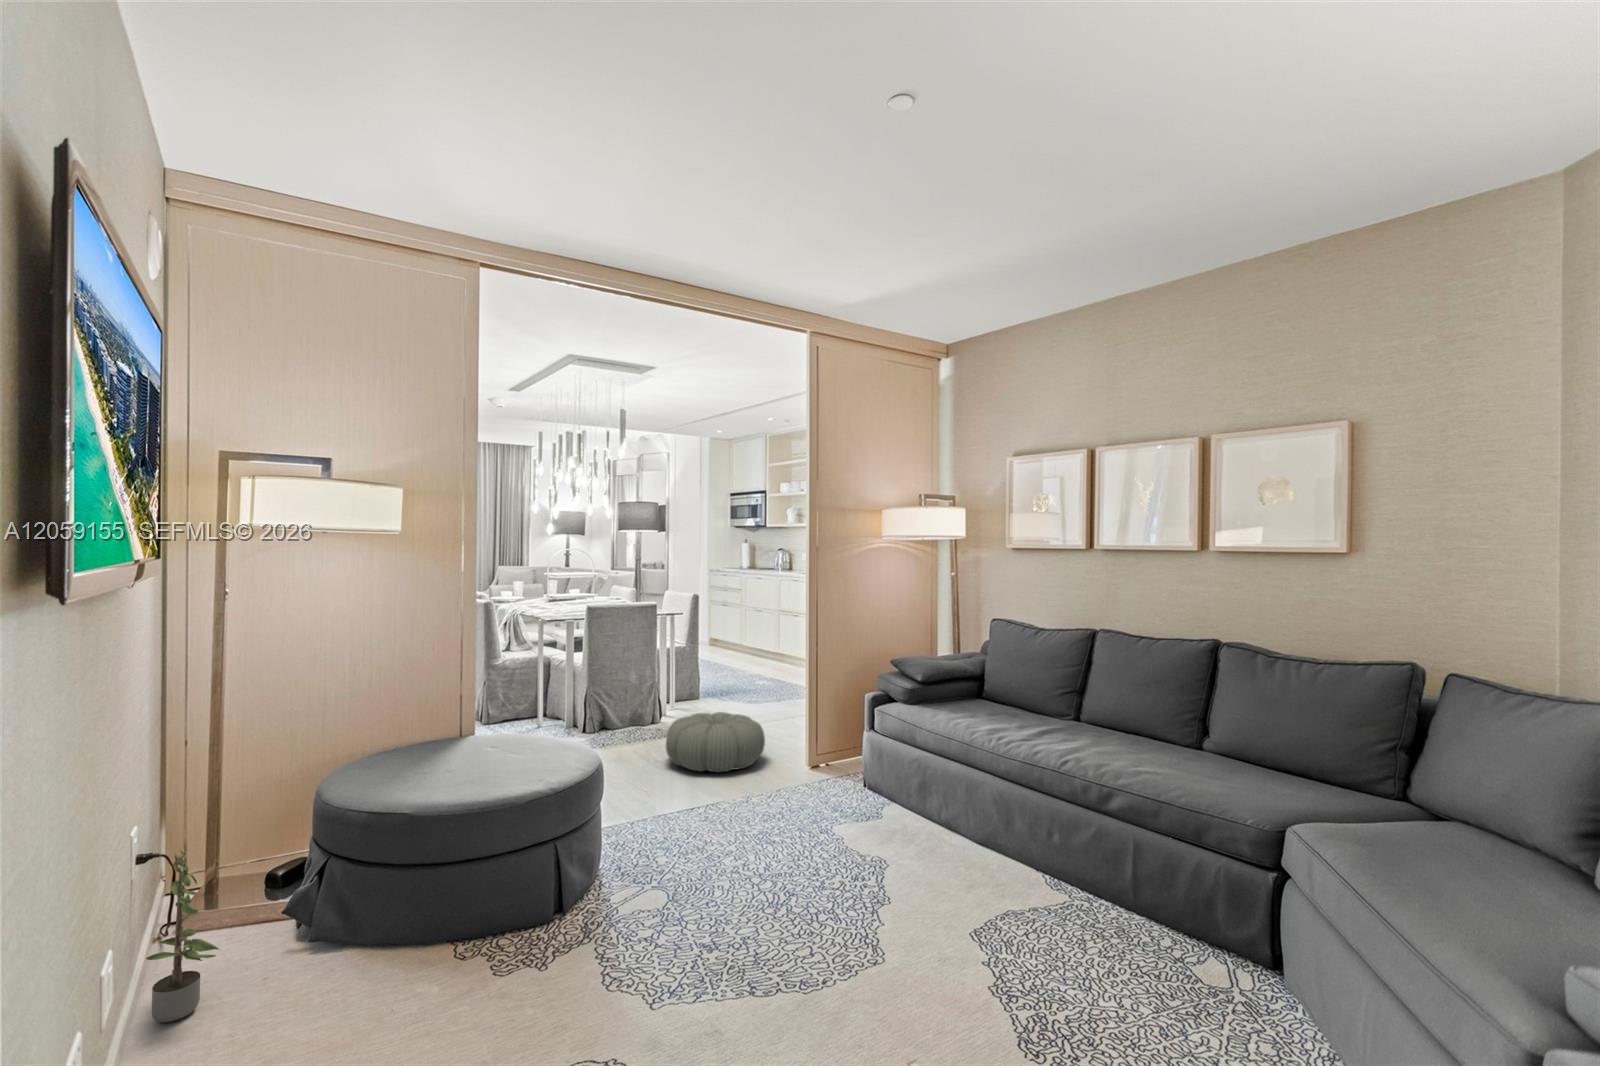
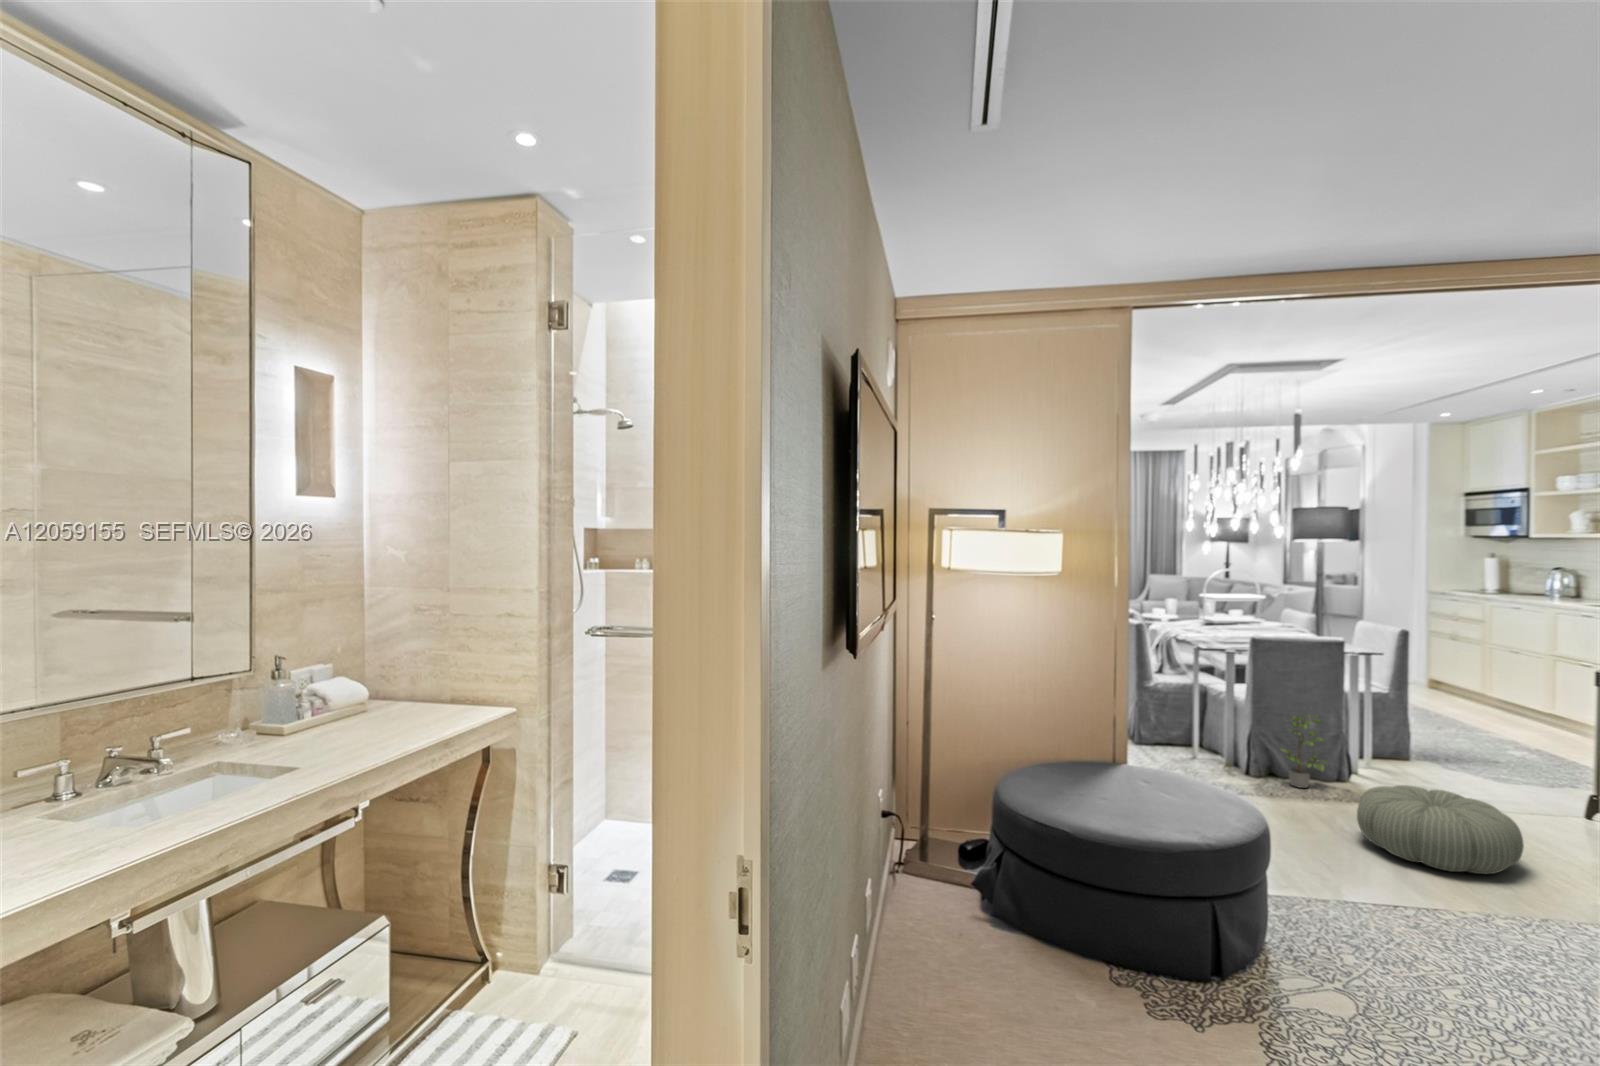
potted plant: present [146,845,219,1022] -> present [1281,715,1326,788]

